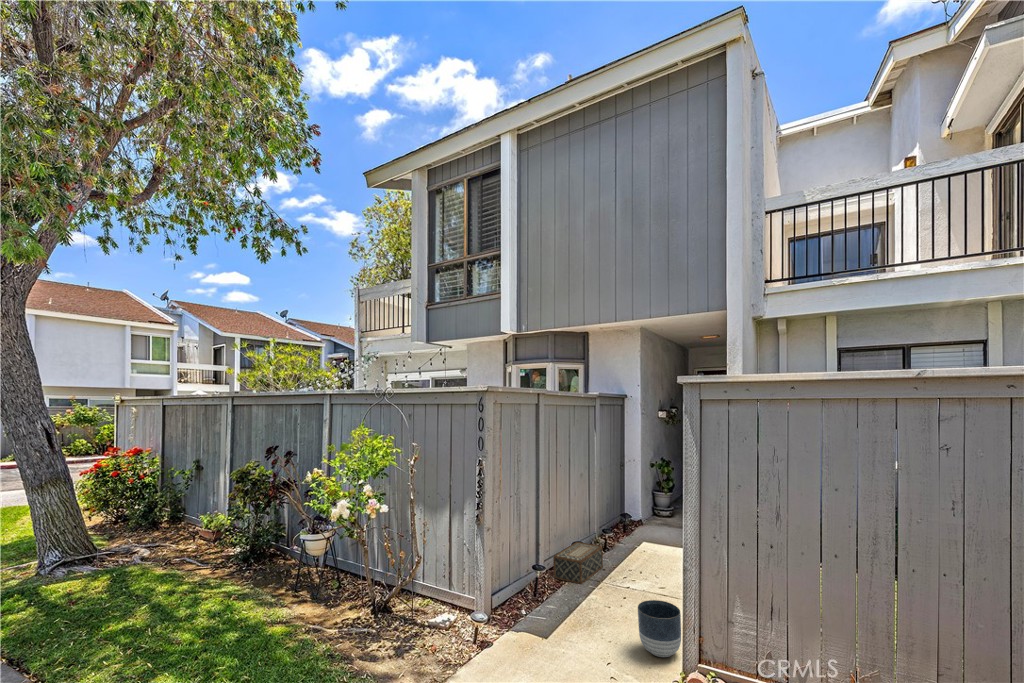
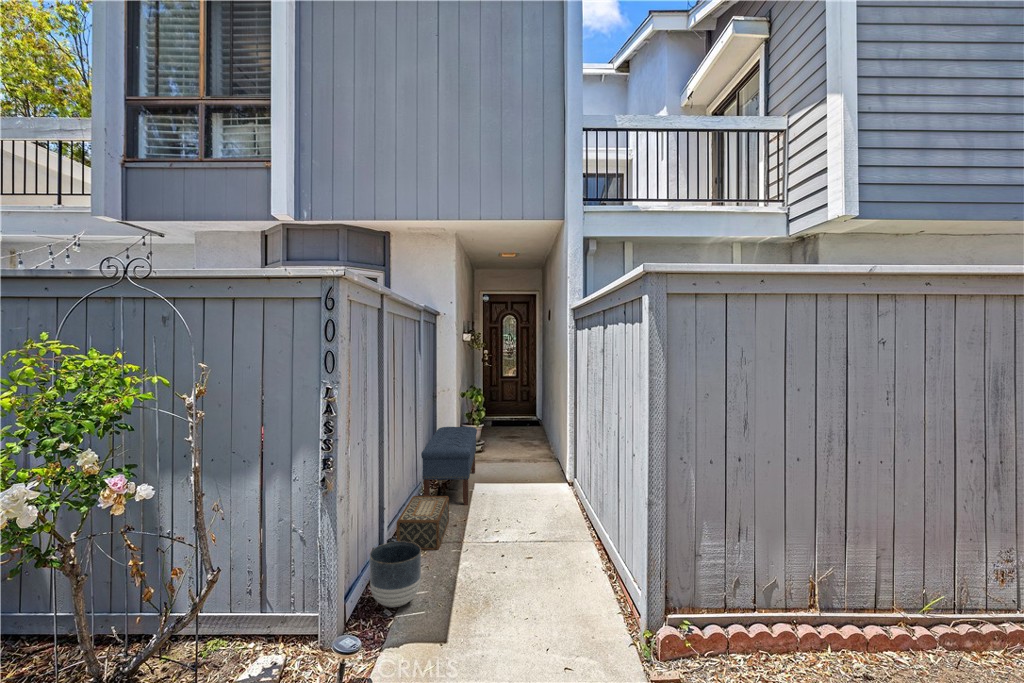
bench: none [590,490,654,559] -> present [421,427,477,505]
planter: present [638,600,681,657] -> present [370,541,421,607]

